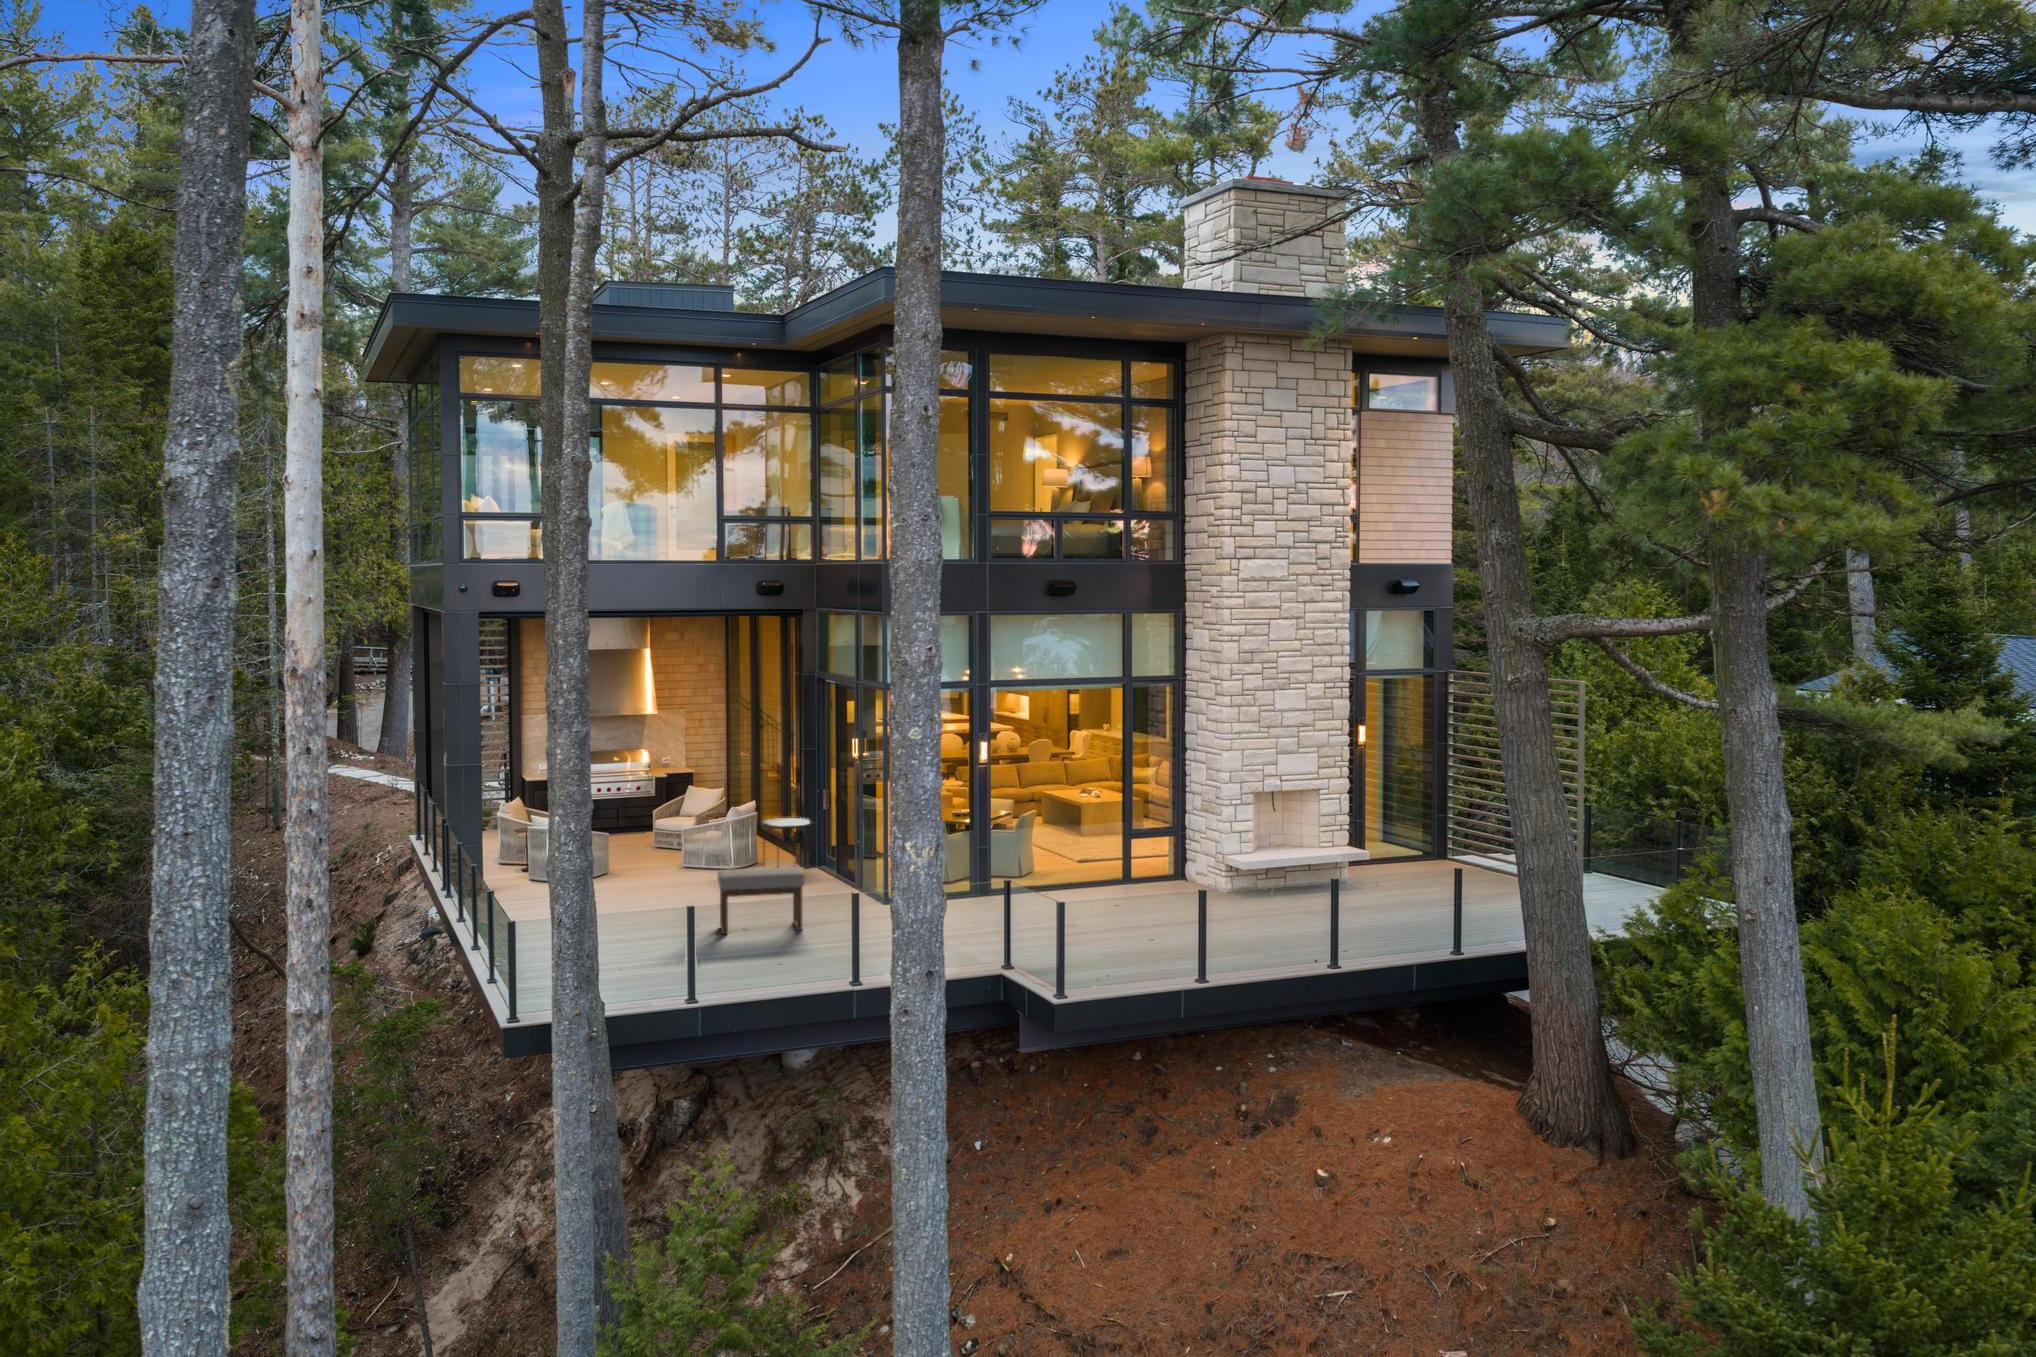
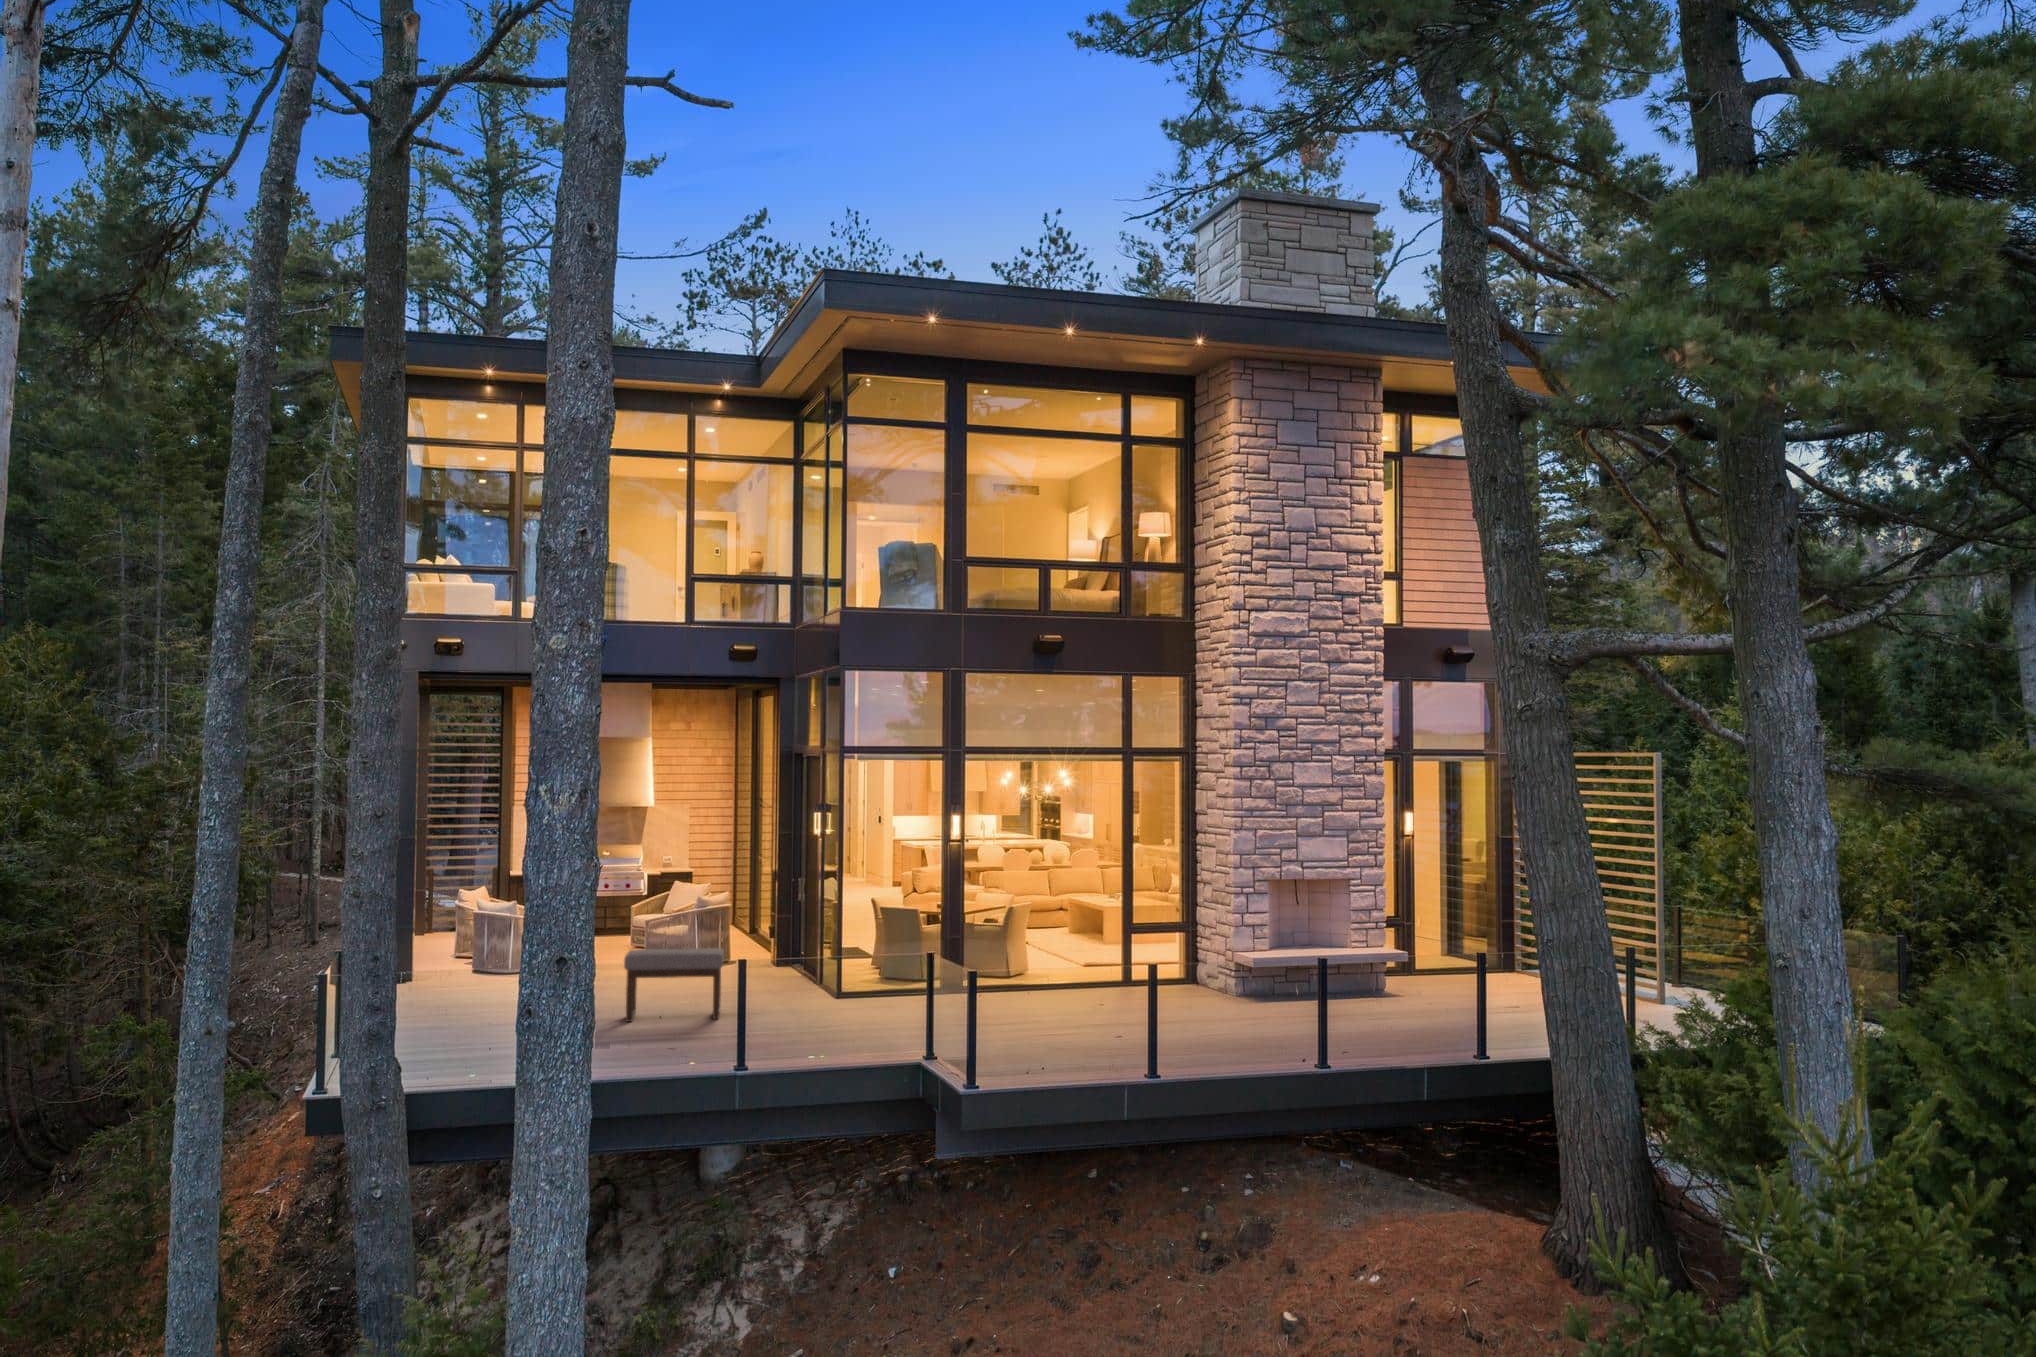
side table: present [762,818,810,868] -> none [721,911,776,973]

